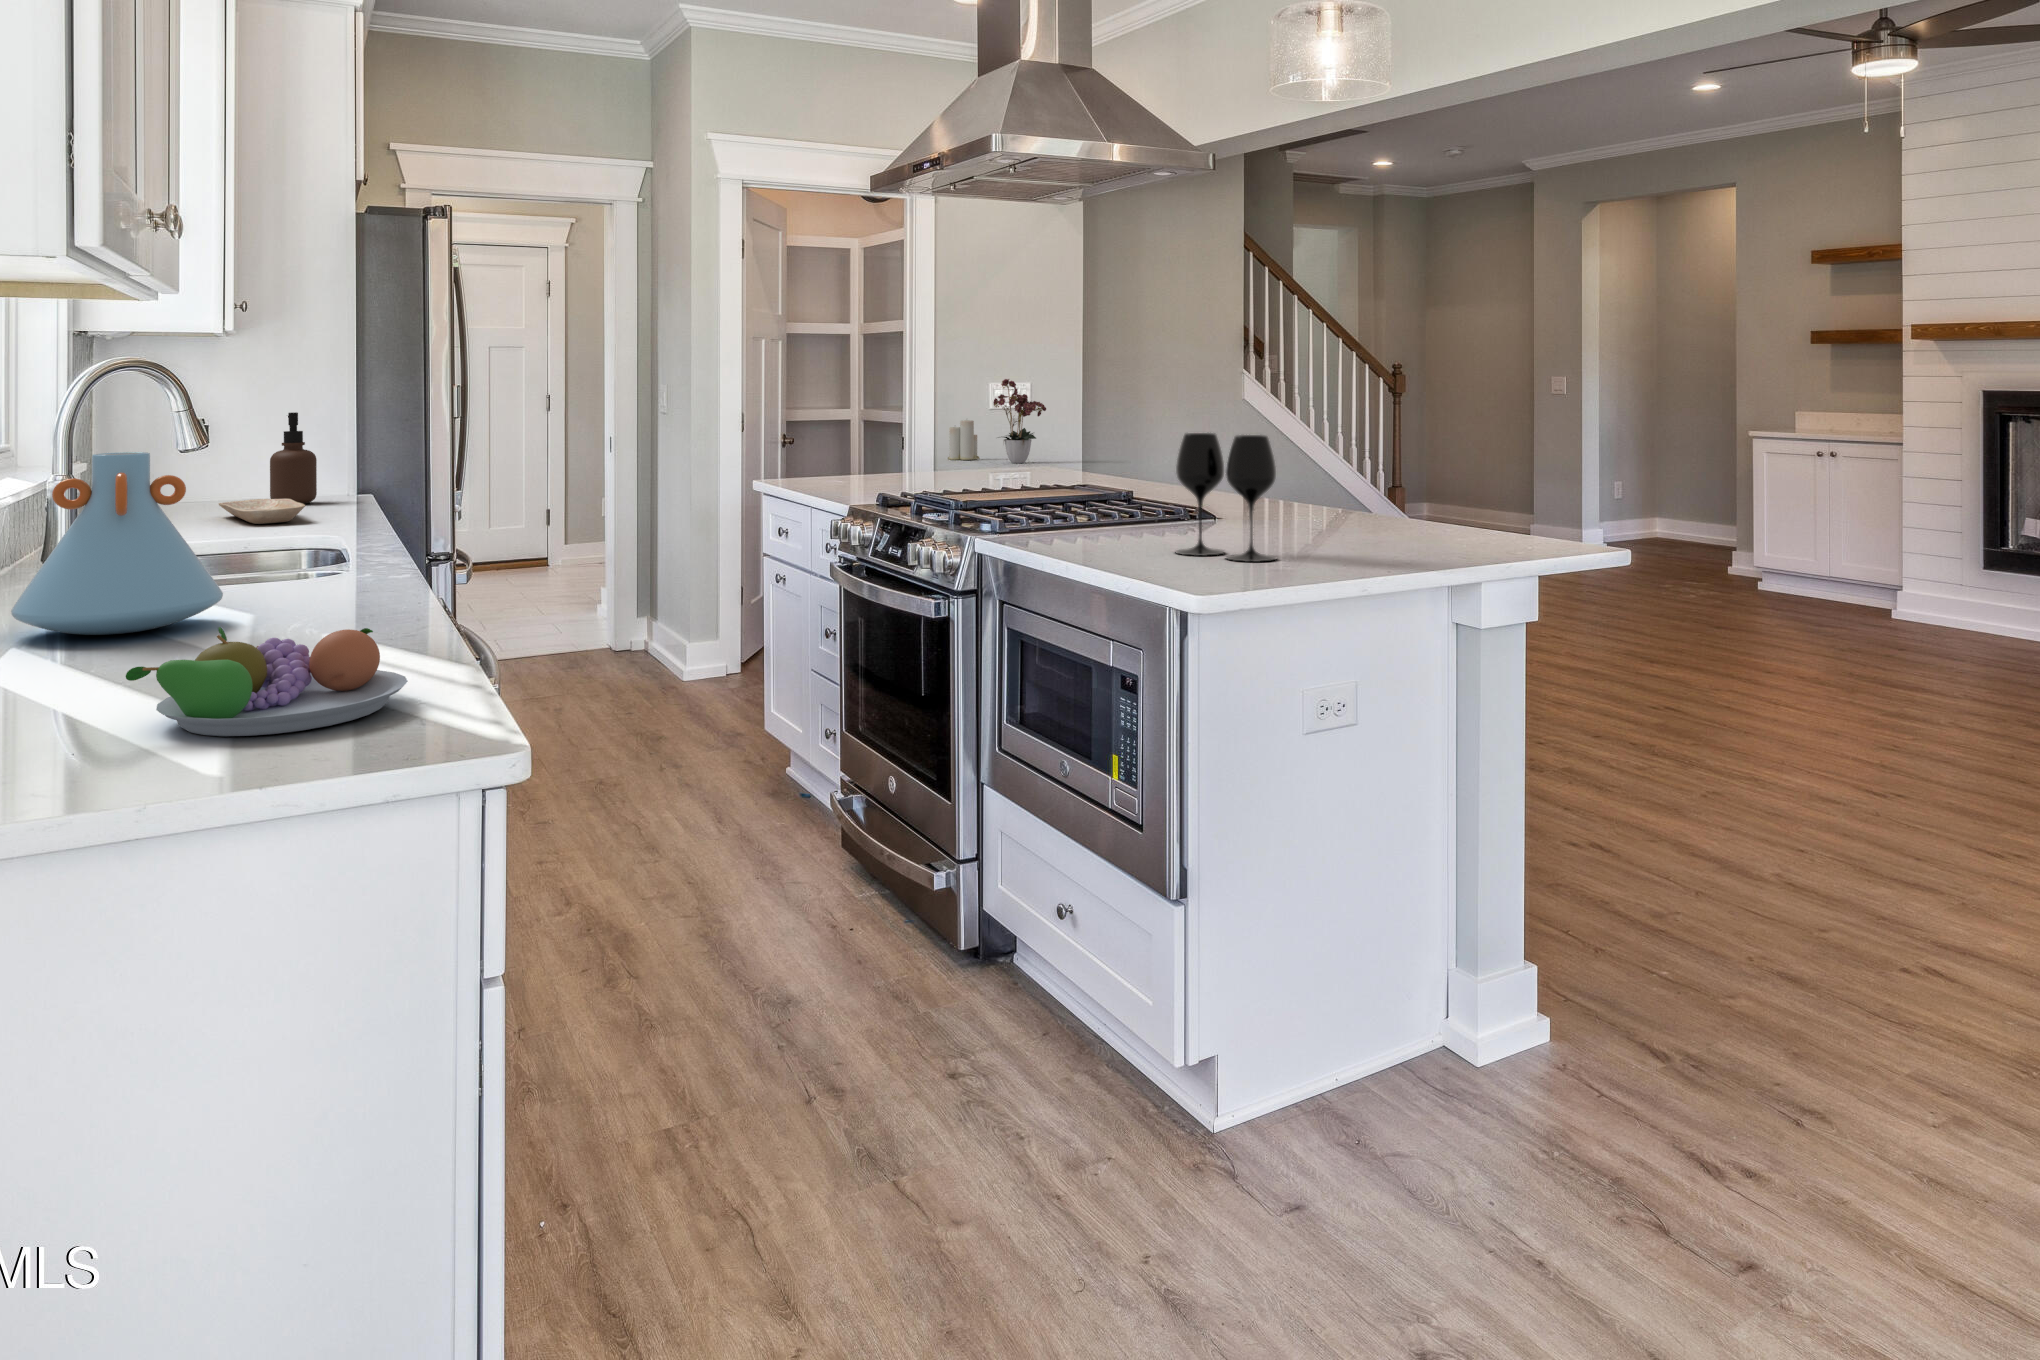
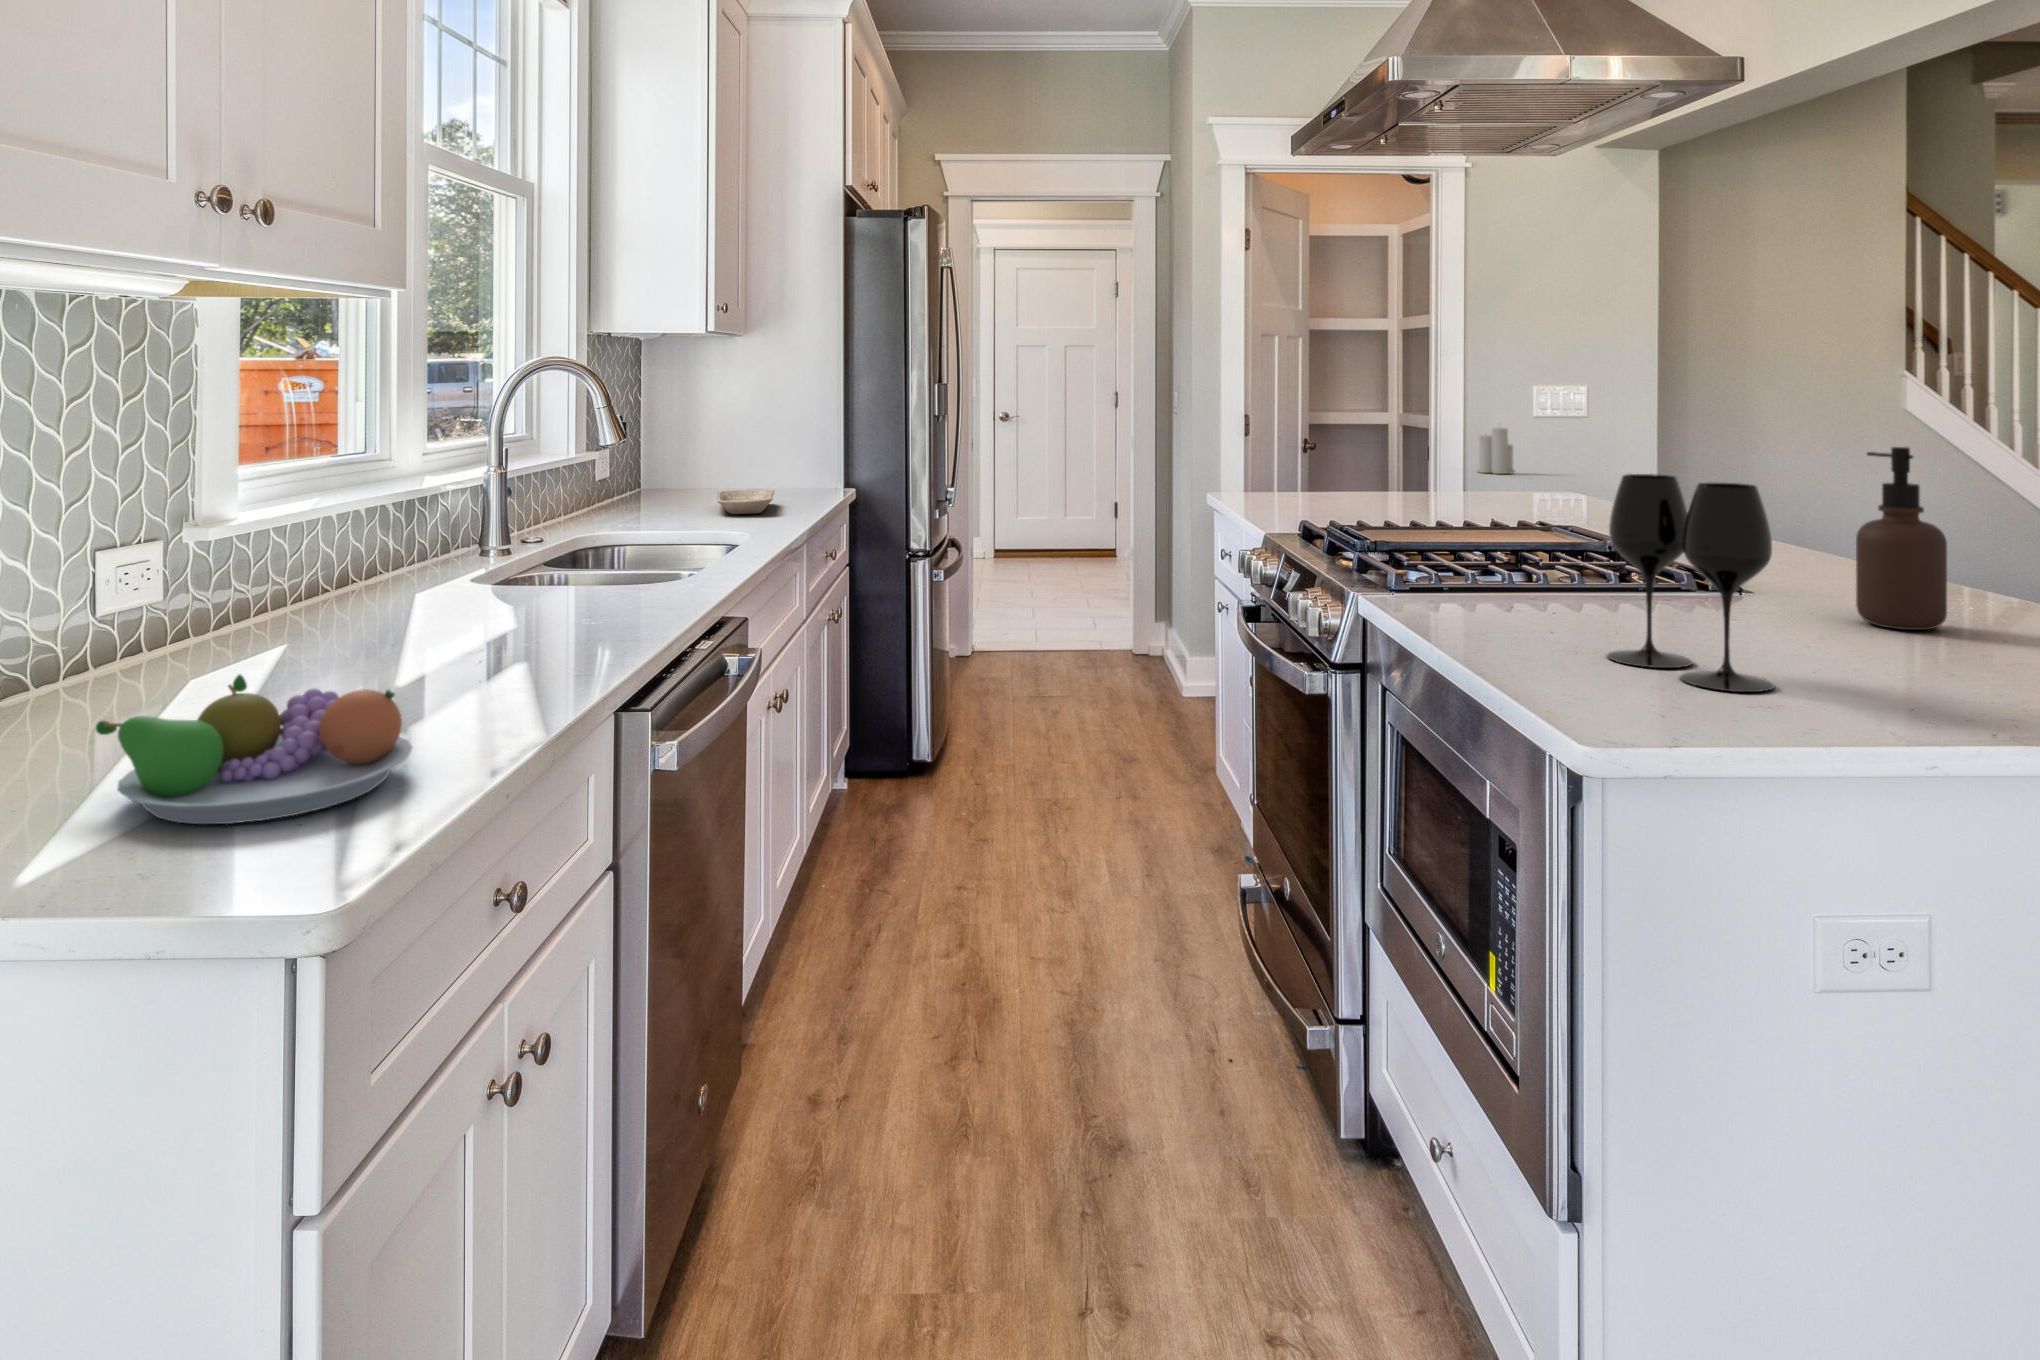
flower arrangement: present [993,379,1046,463] -> none [1523,375,1599,481]
soap dispenser: present [270,412,317,504] -> present [1856,447,1947,630]
vase: present [11,452,223,635] -> none [300,455,491,640]

